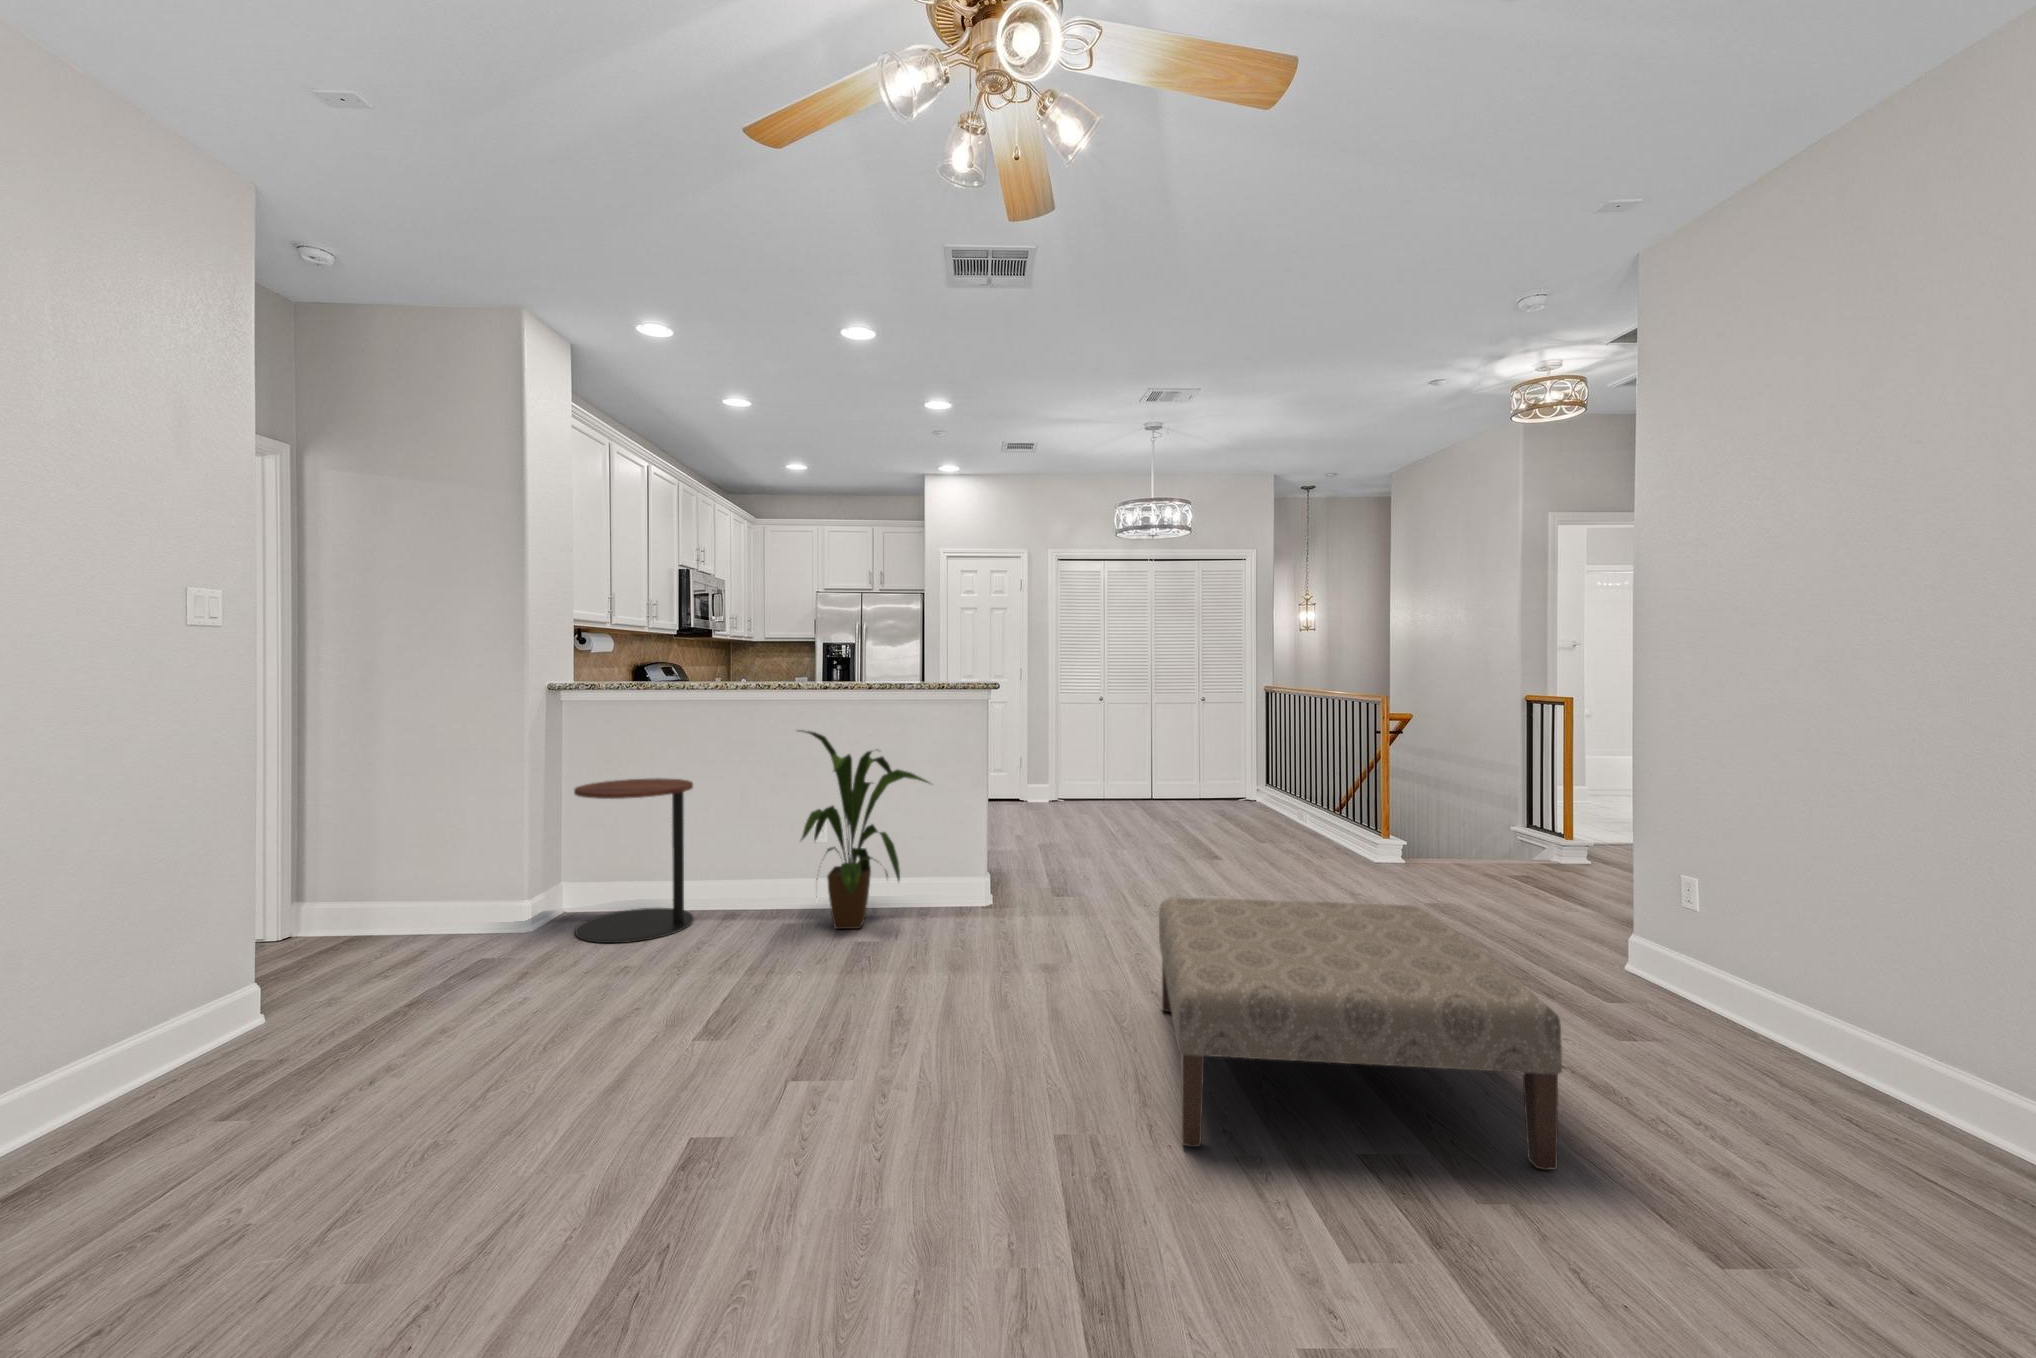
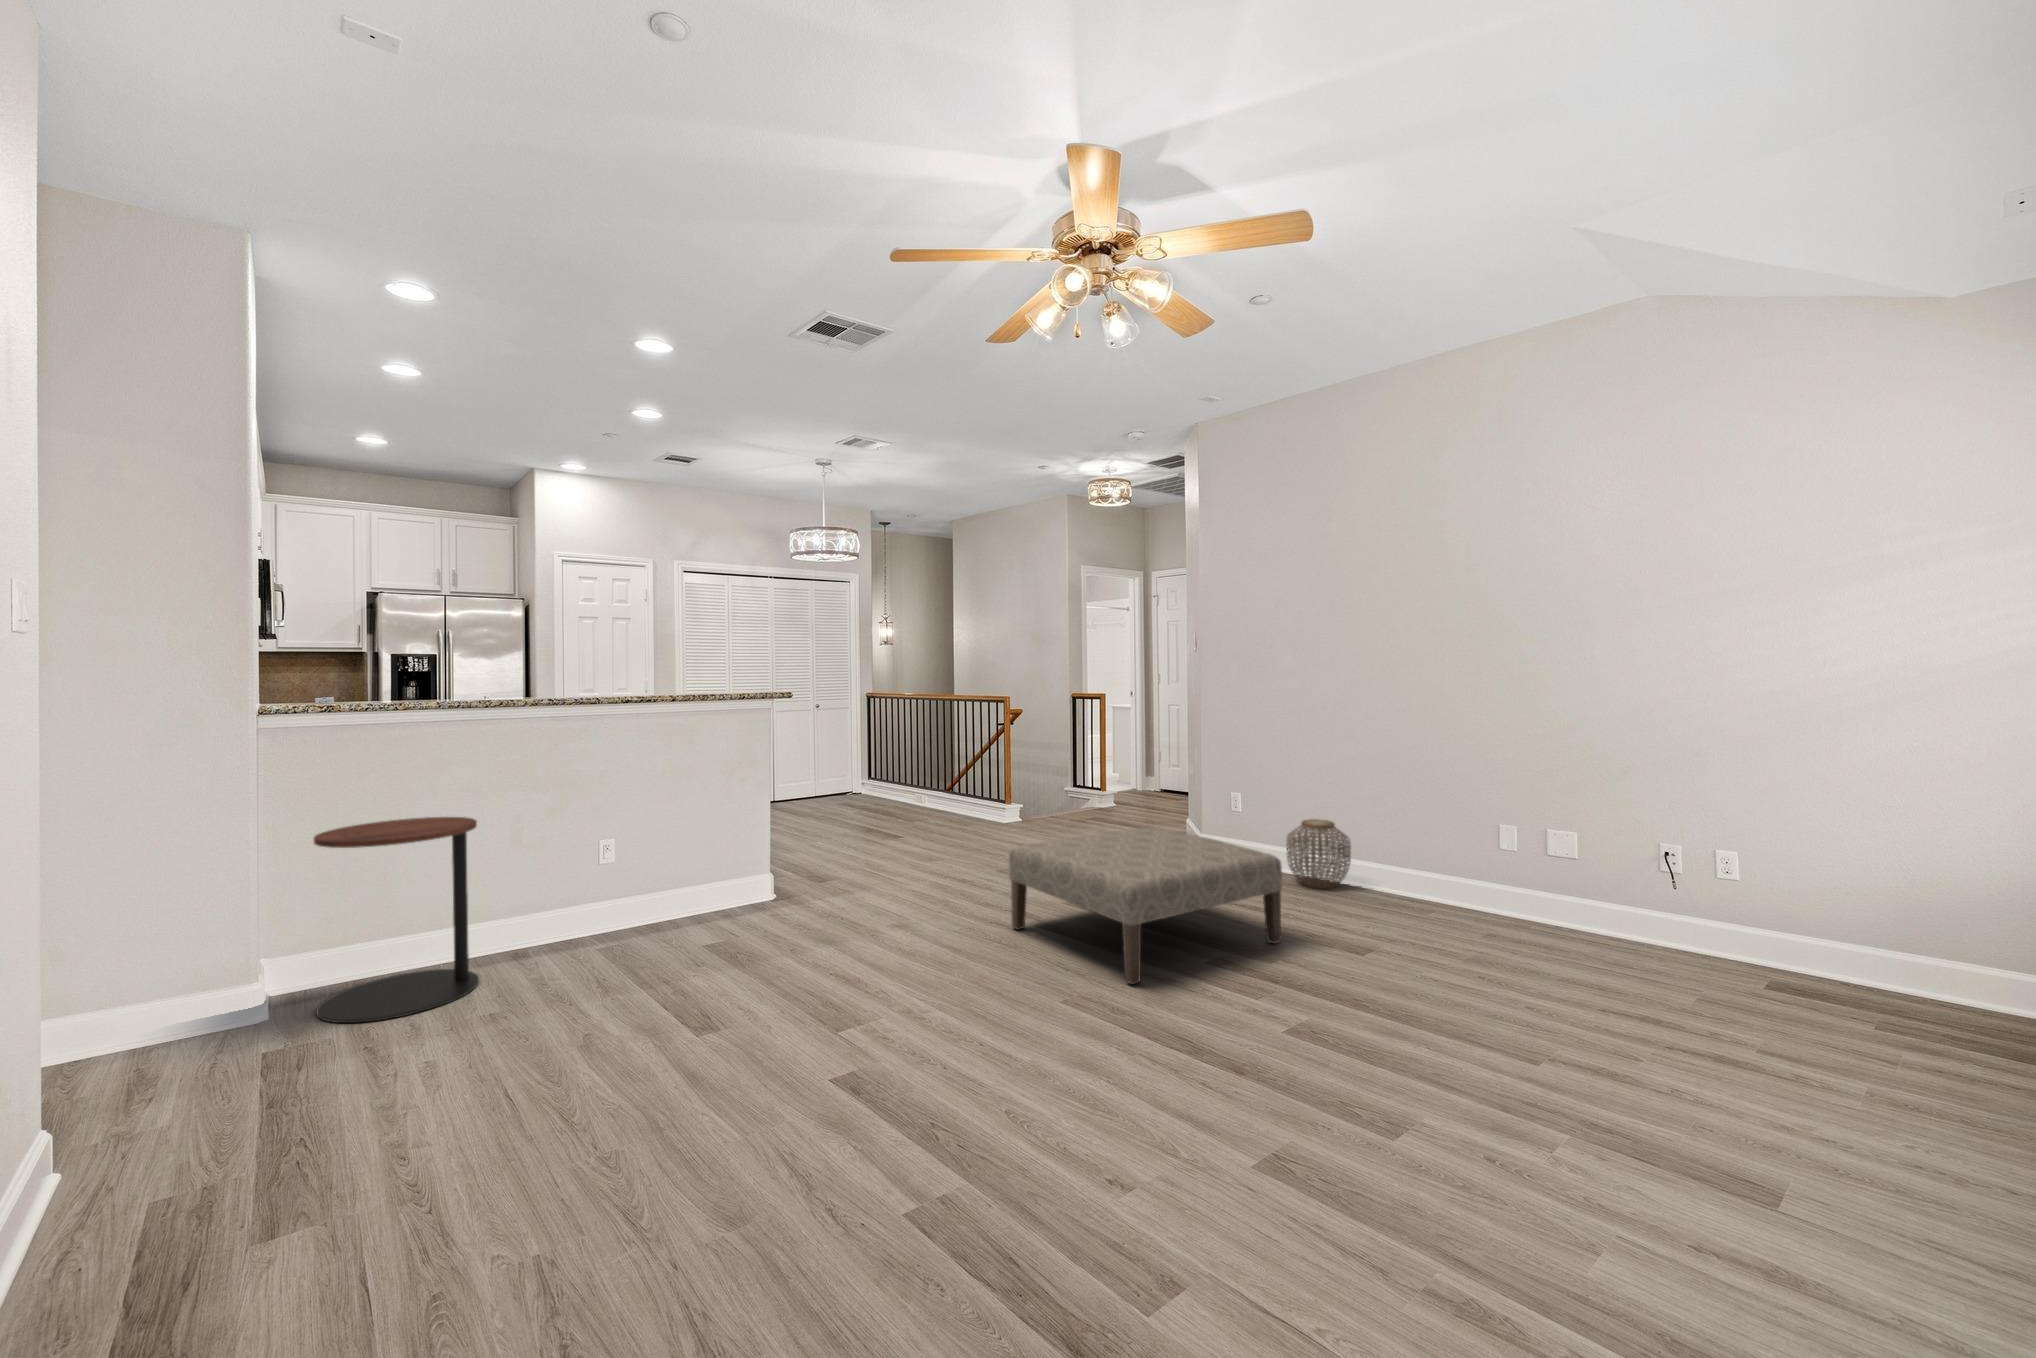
house plant: present [799,730,929,929] -> none [609,748,741,944]
woven basket: none [1741,952,1906,1101] -> present [1287,819,1351,889]

